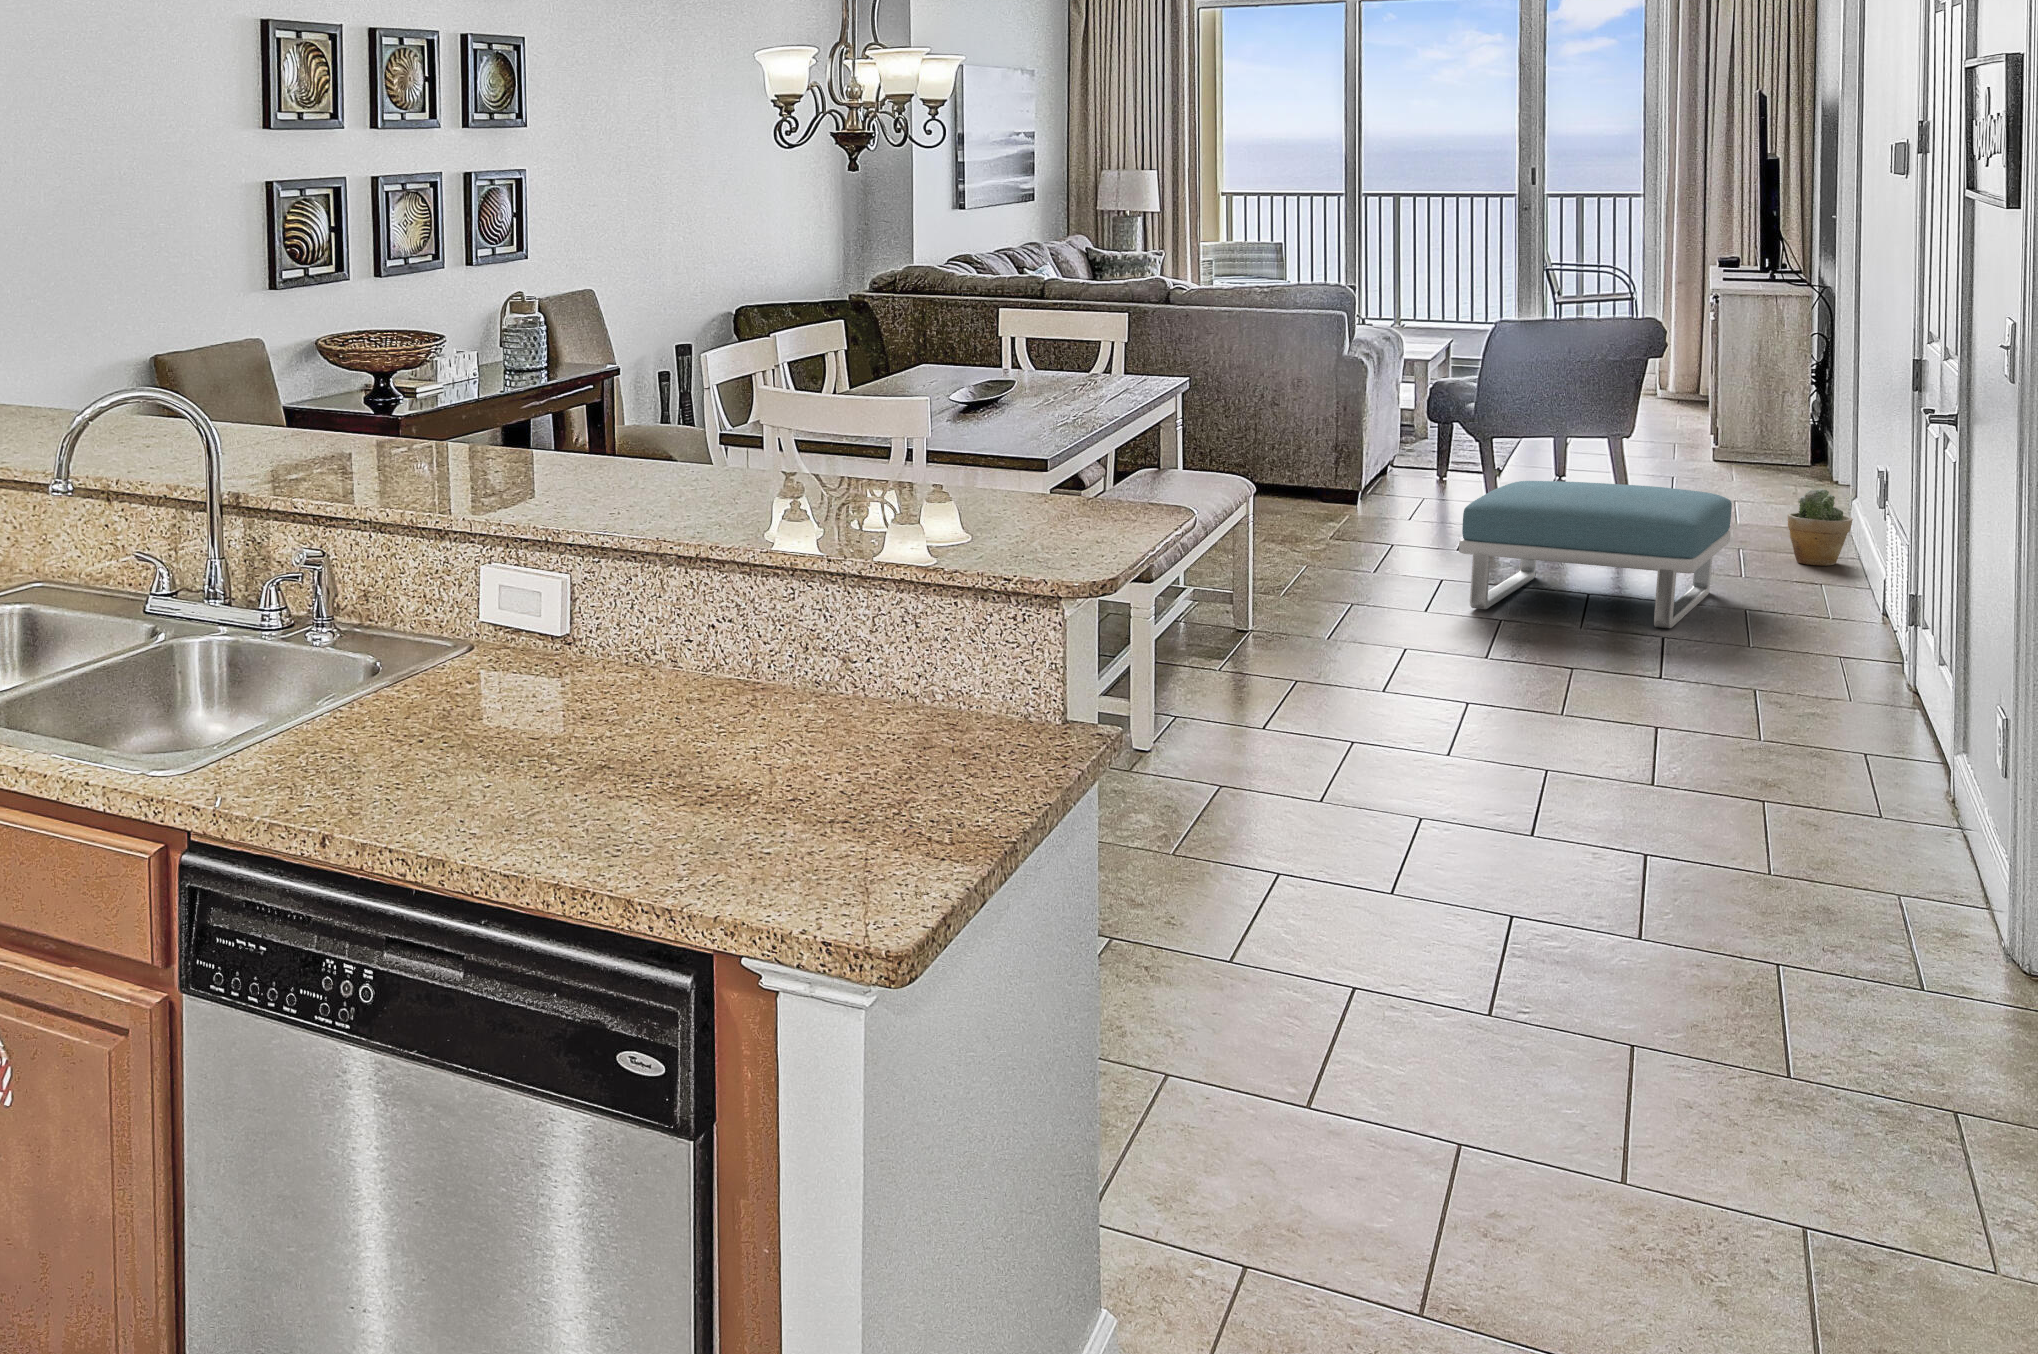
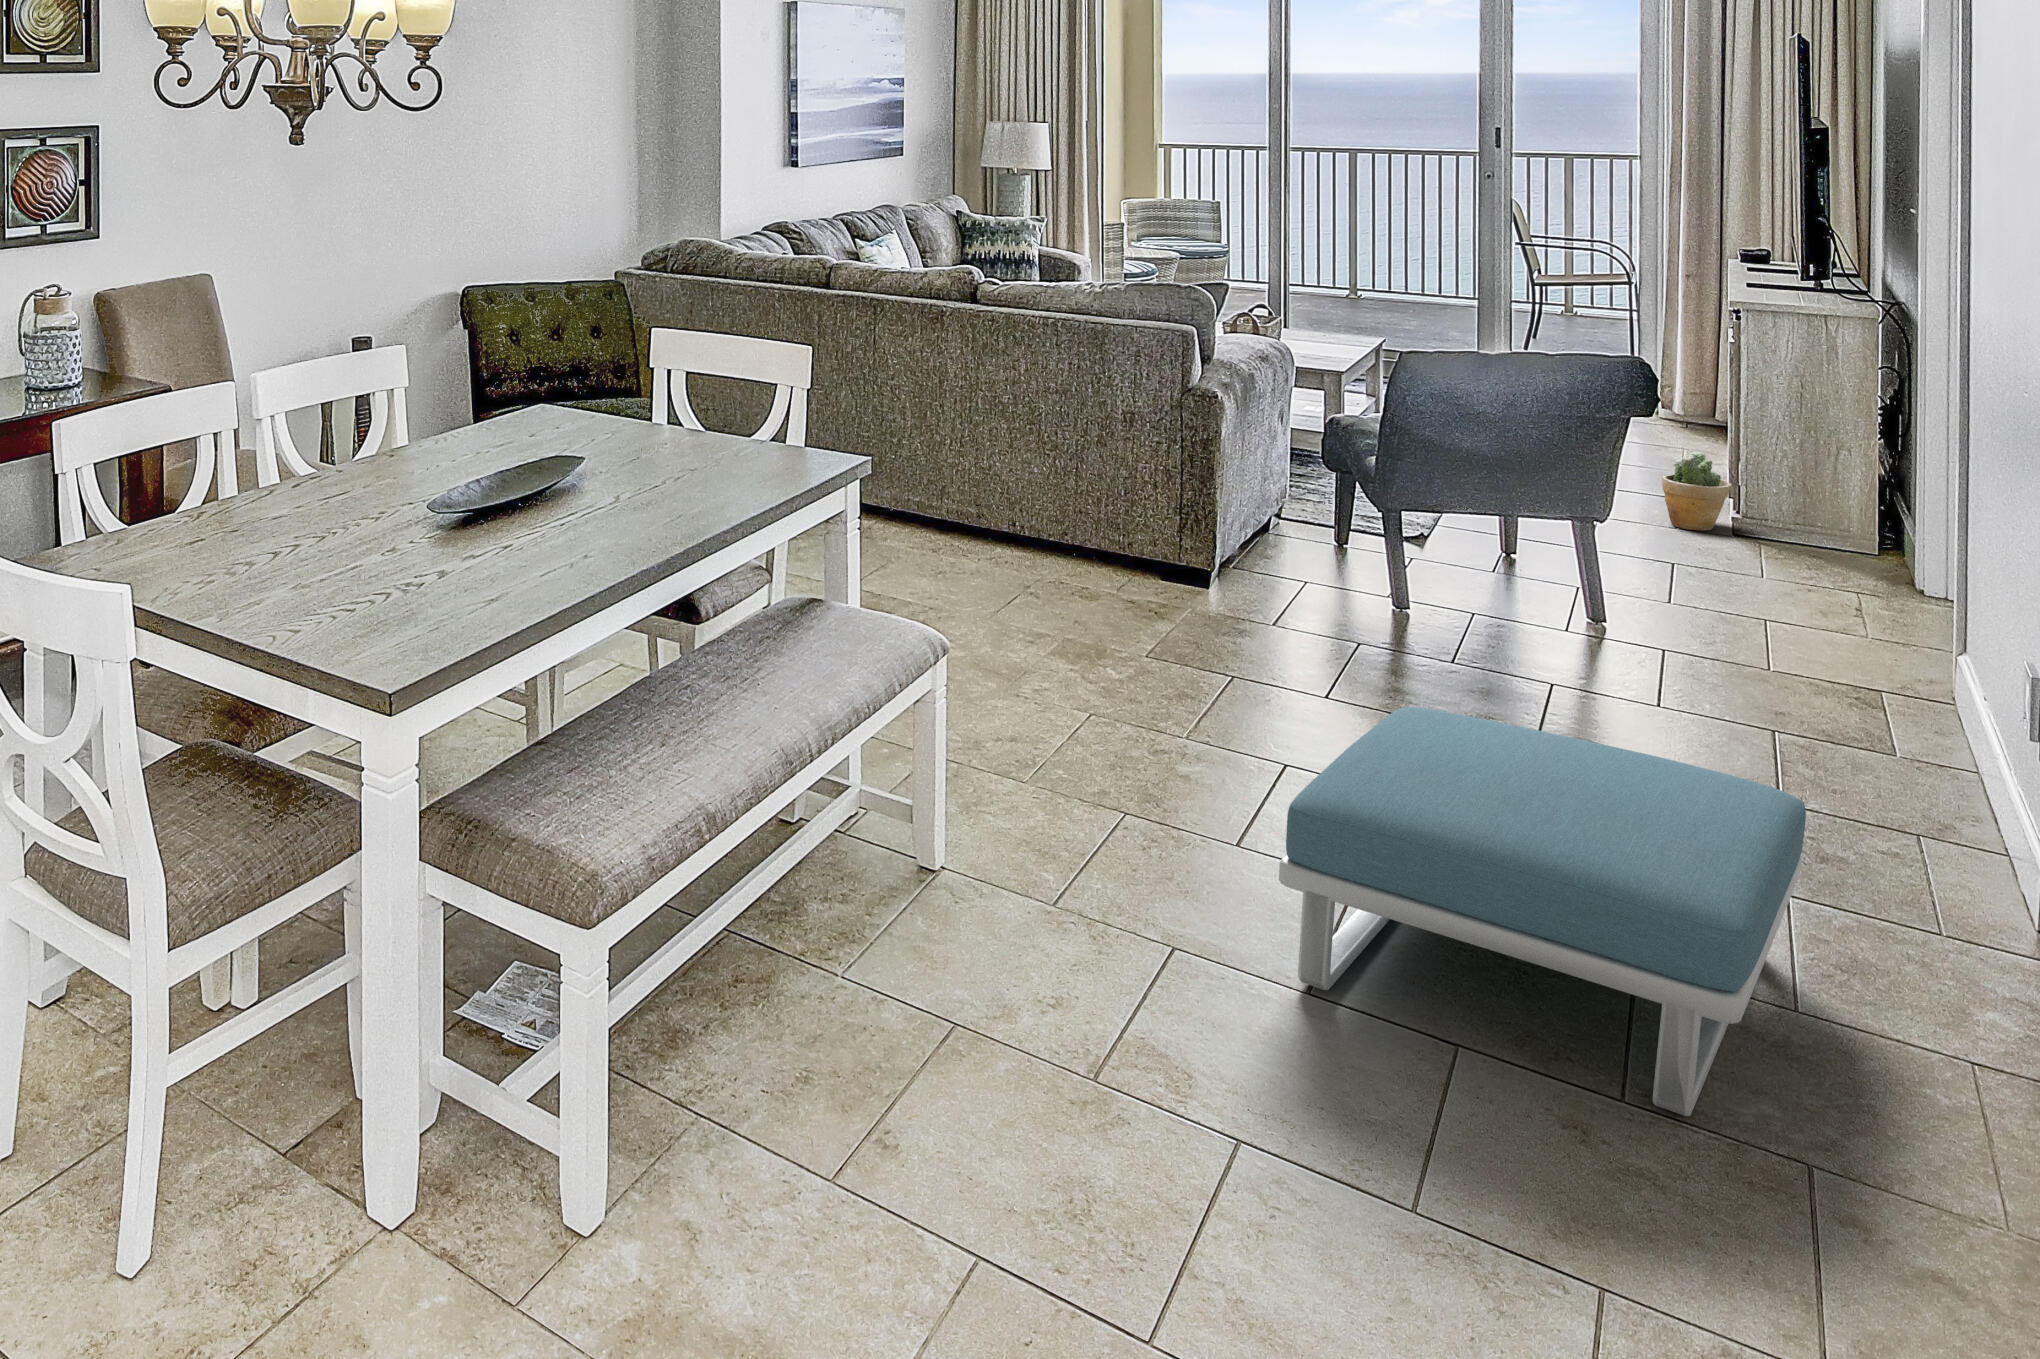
potted plant: present [1787,489,1853,565] -> present [1662,452,1731,531]

